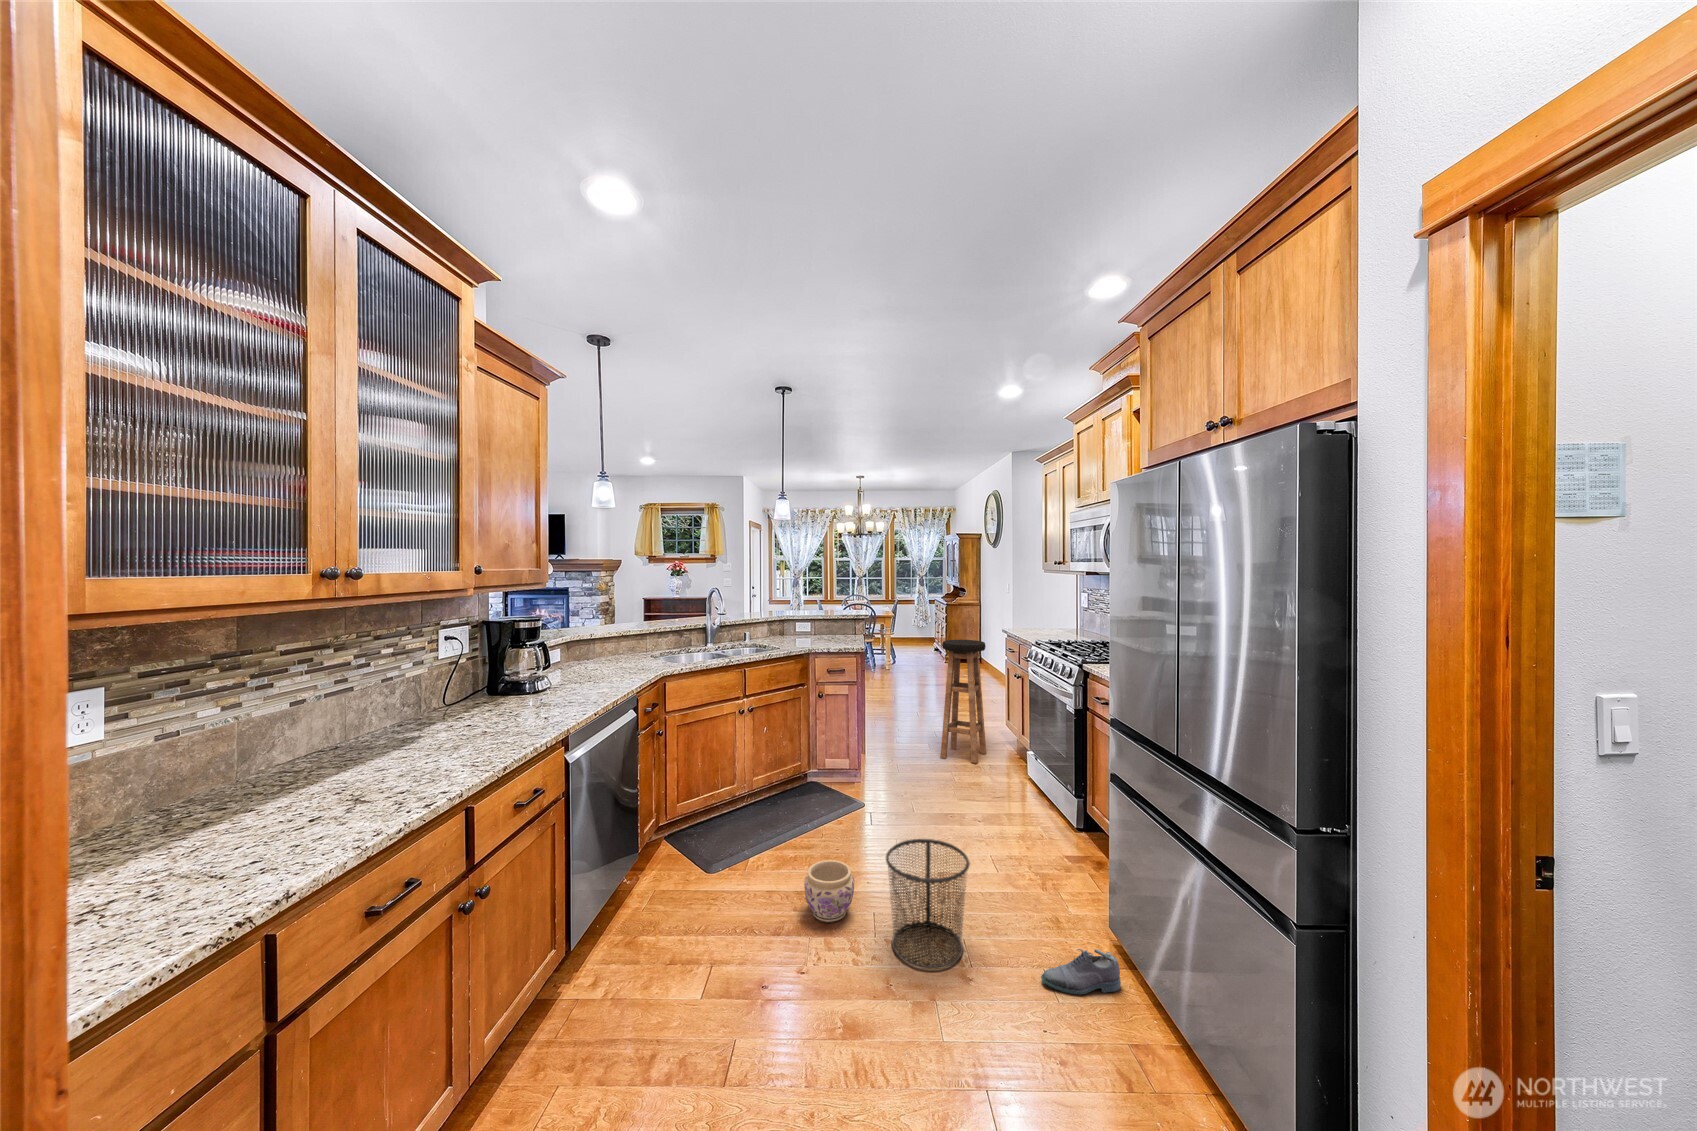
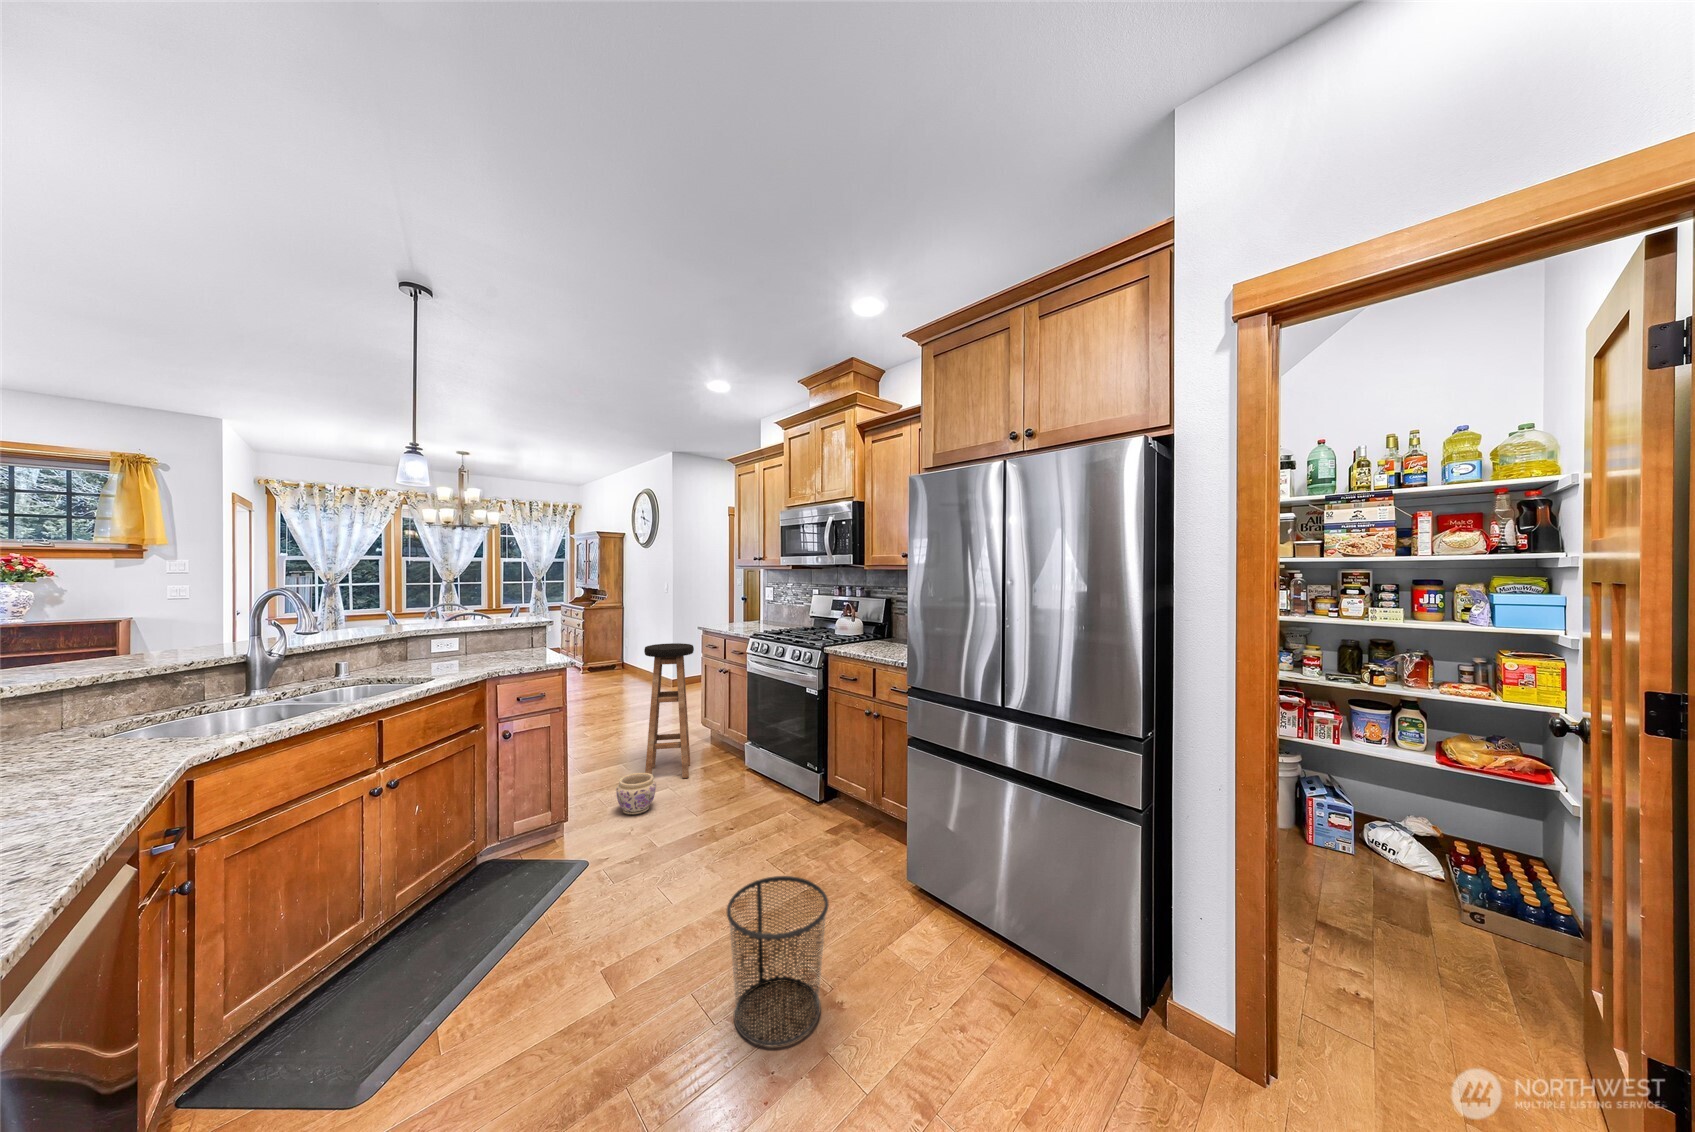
planter: present [804,860,855,923] -> present [616,773,656,815]
shoe: present [1041,949,1121,994] -> none [901,925,960,988]

